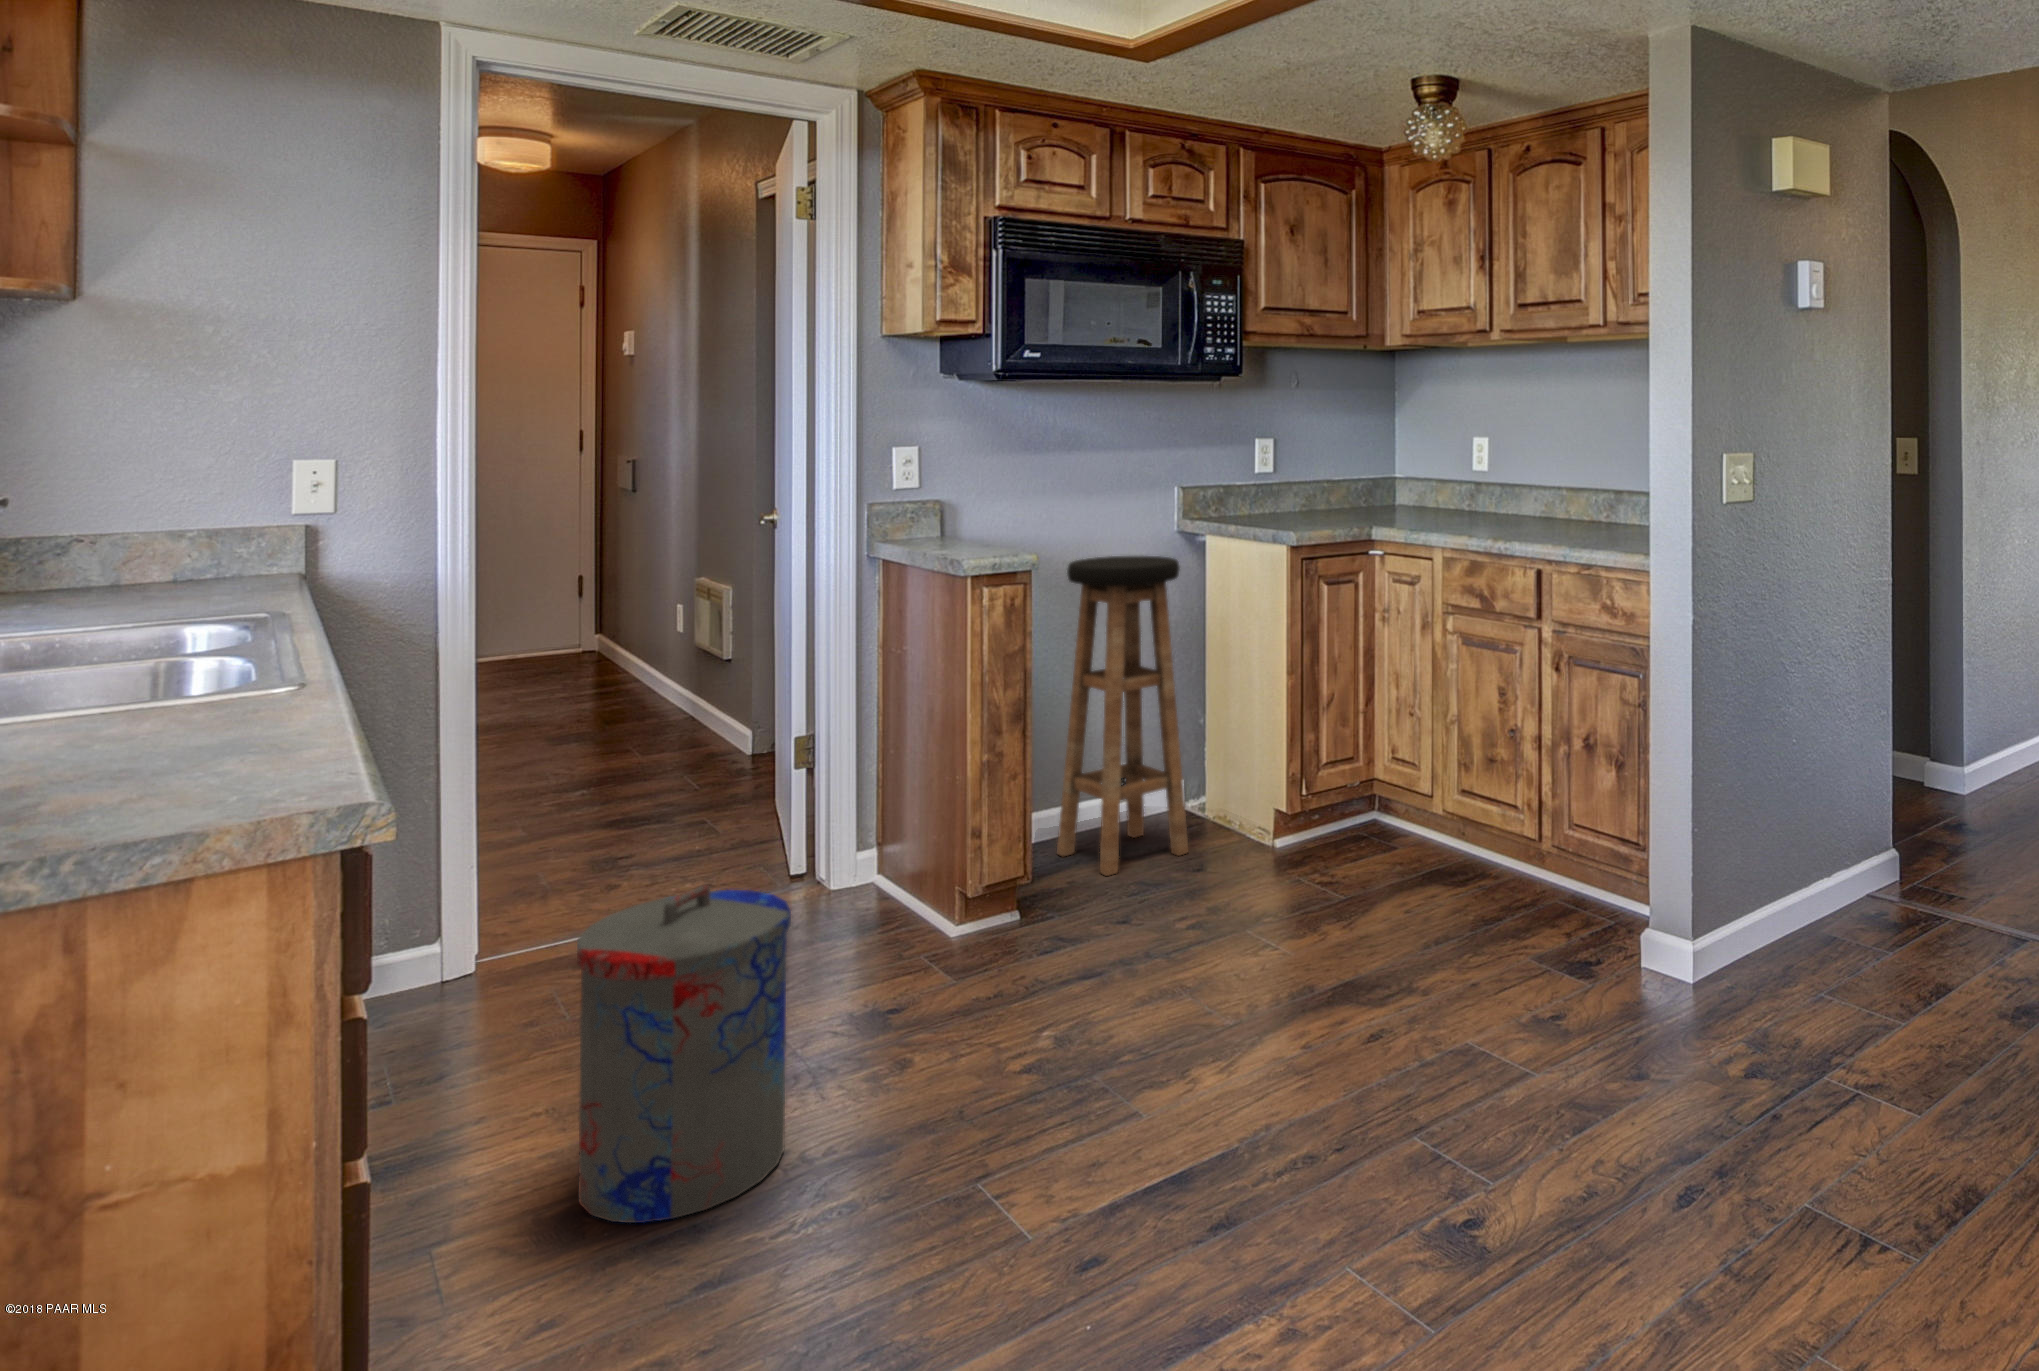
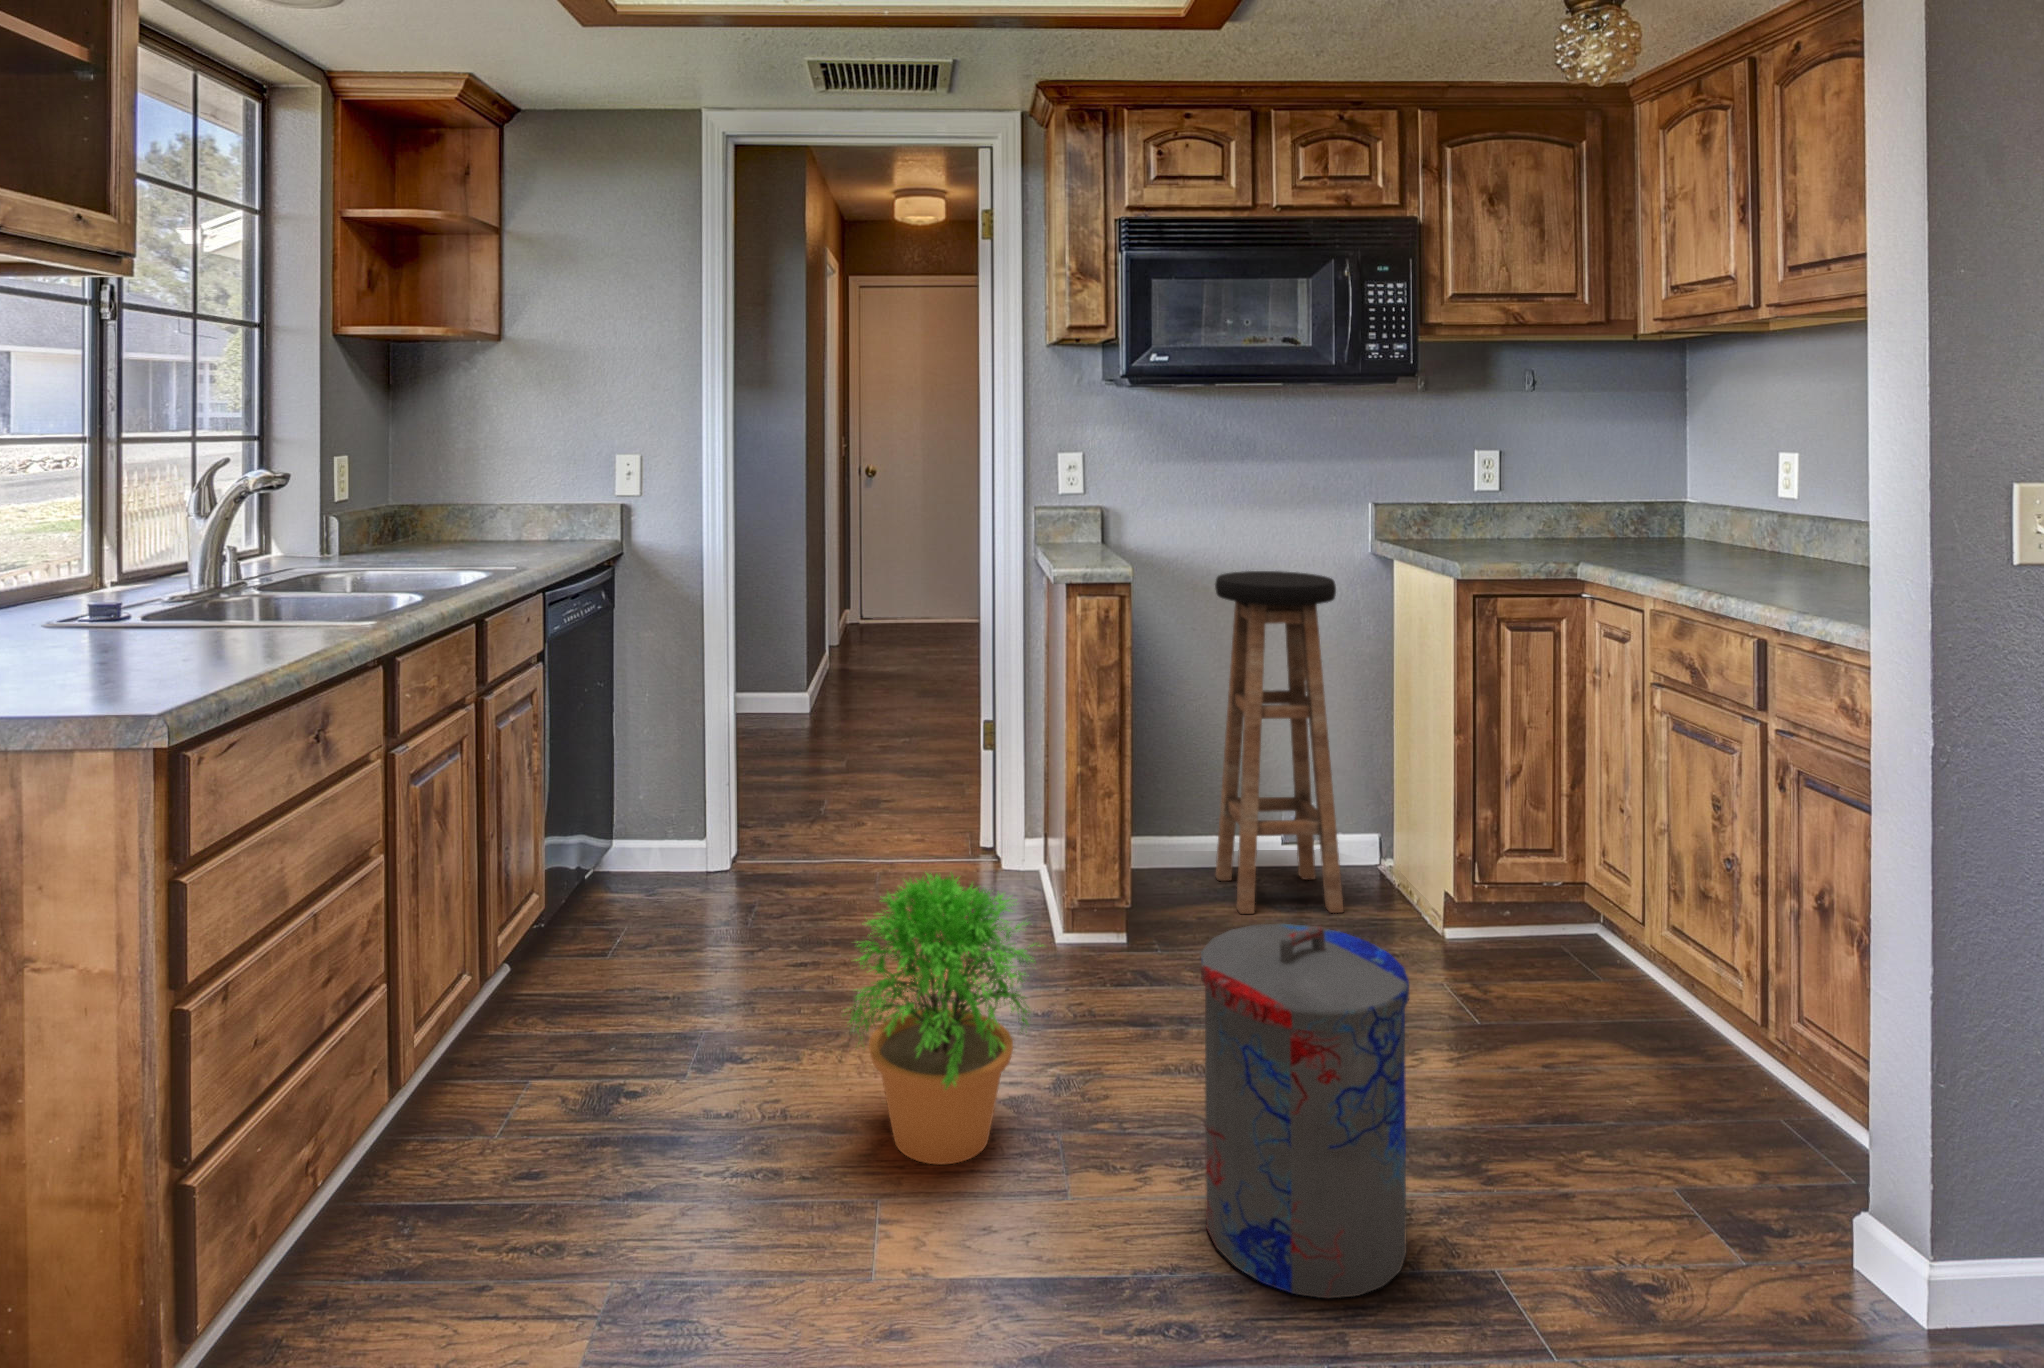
potted plant: none [916,856,1112,1133] -> present [845,874,1040,1165]
trash can: present [577,885,791,1223] -> present [1201,924,1409,1298]

